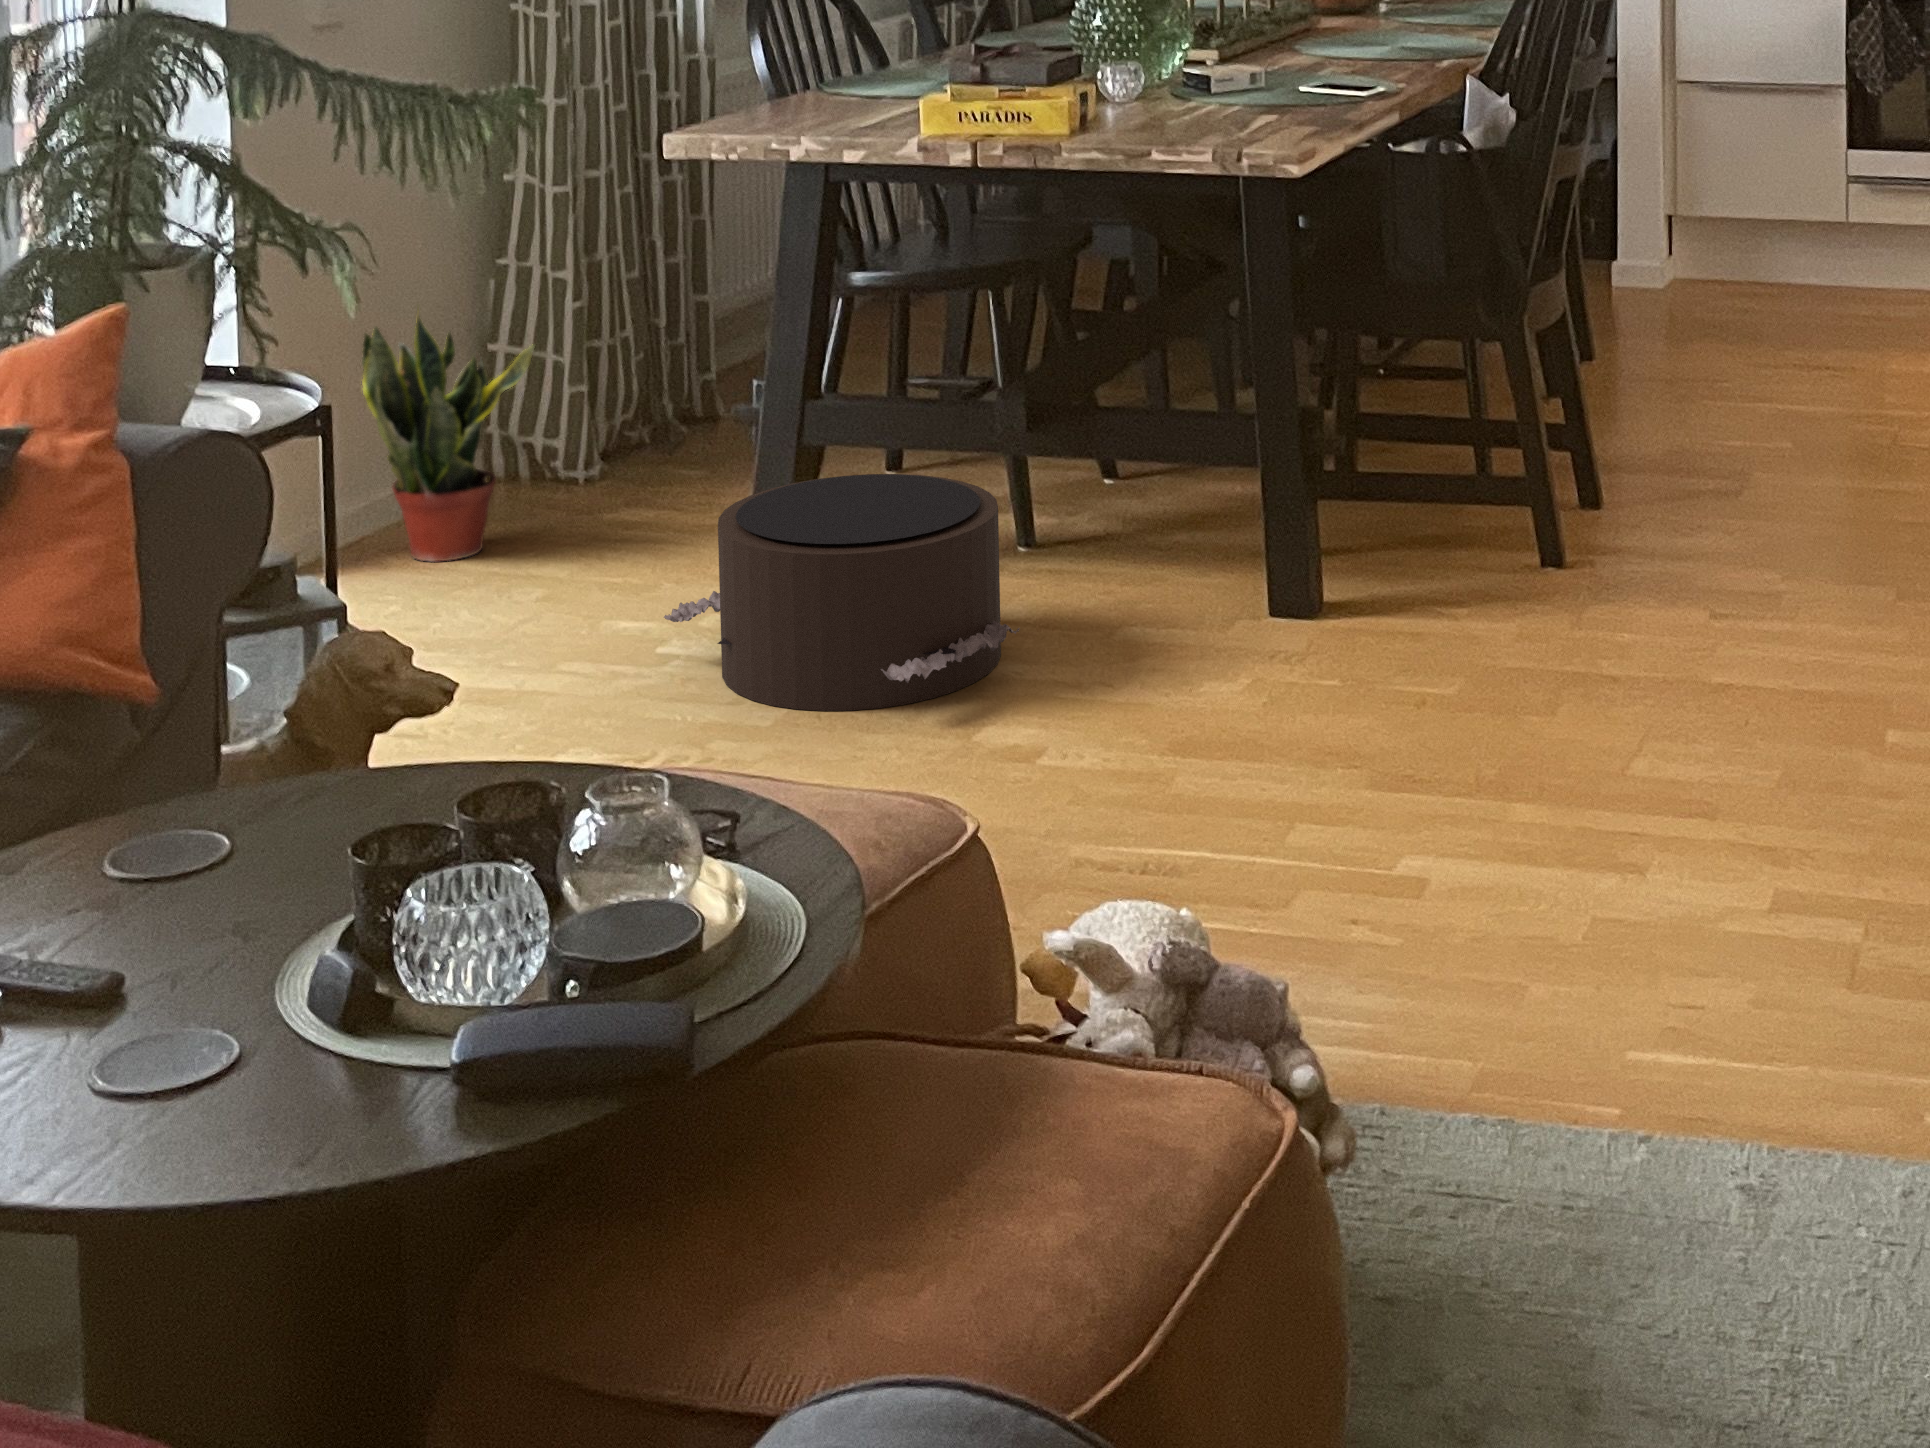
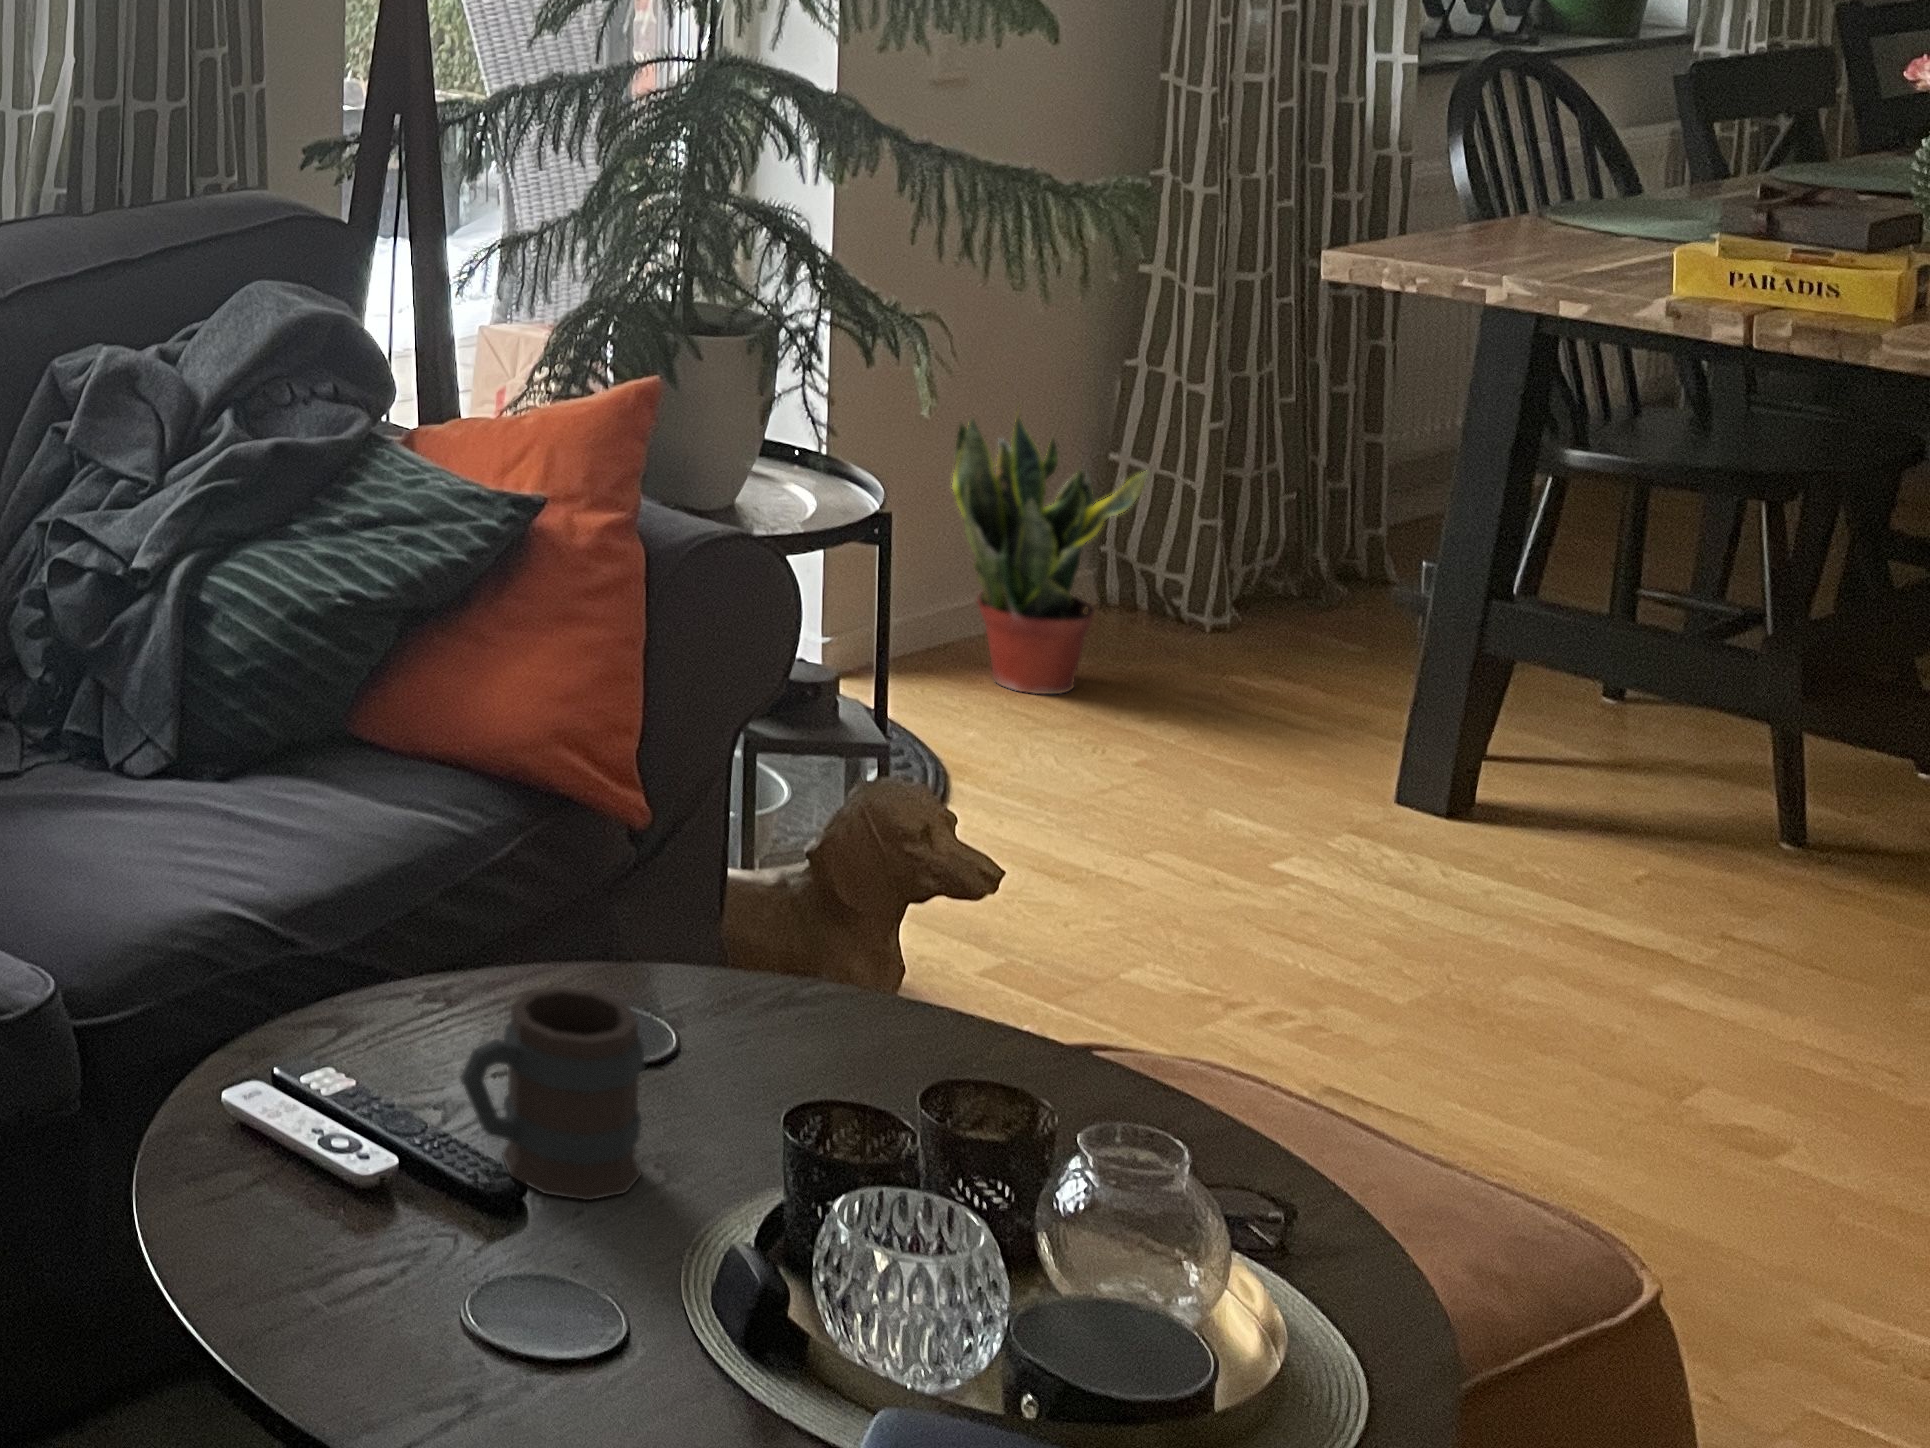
pouf: present [664,474,1020,711] -> none [1270,708,1769,1037]
mug: none [71,794,240,974] -> present [461,986,645,1200]

